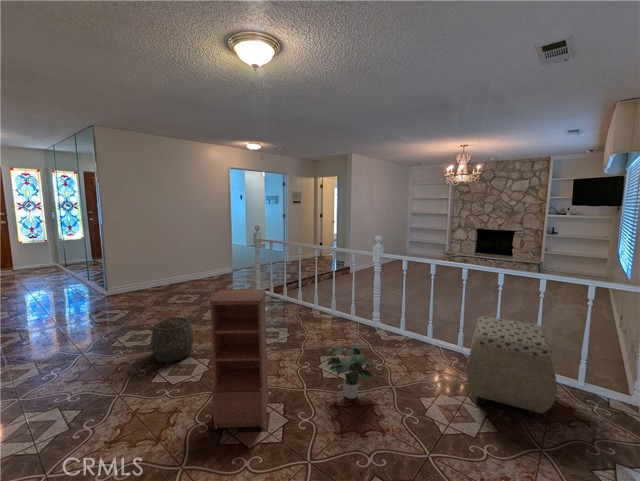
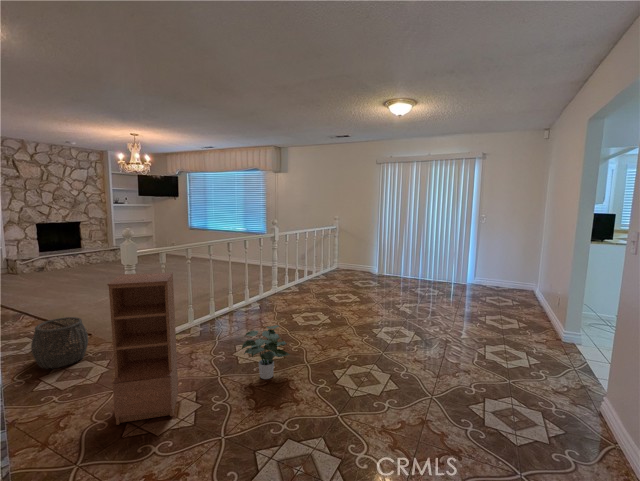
ottoman: present [467,316,557,420] -> none [373,291,444,376]

